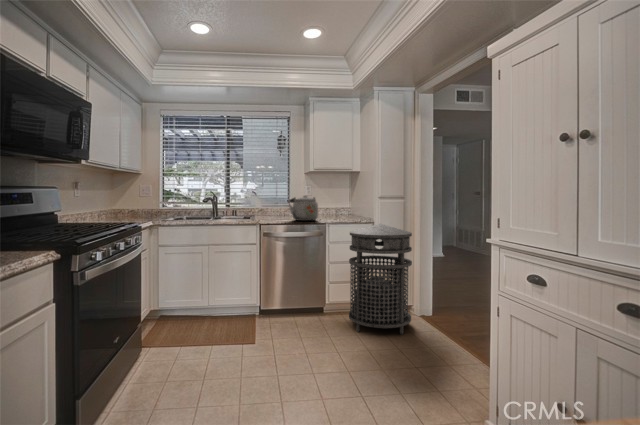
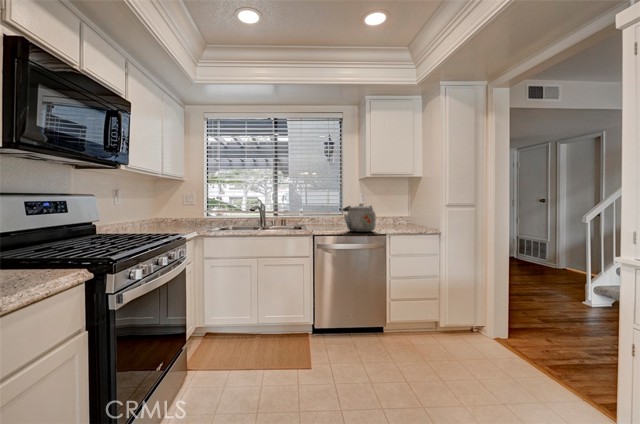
trash can: present [349,224,412,334] -> none [415,236,493,370]

